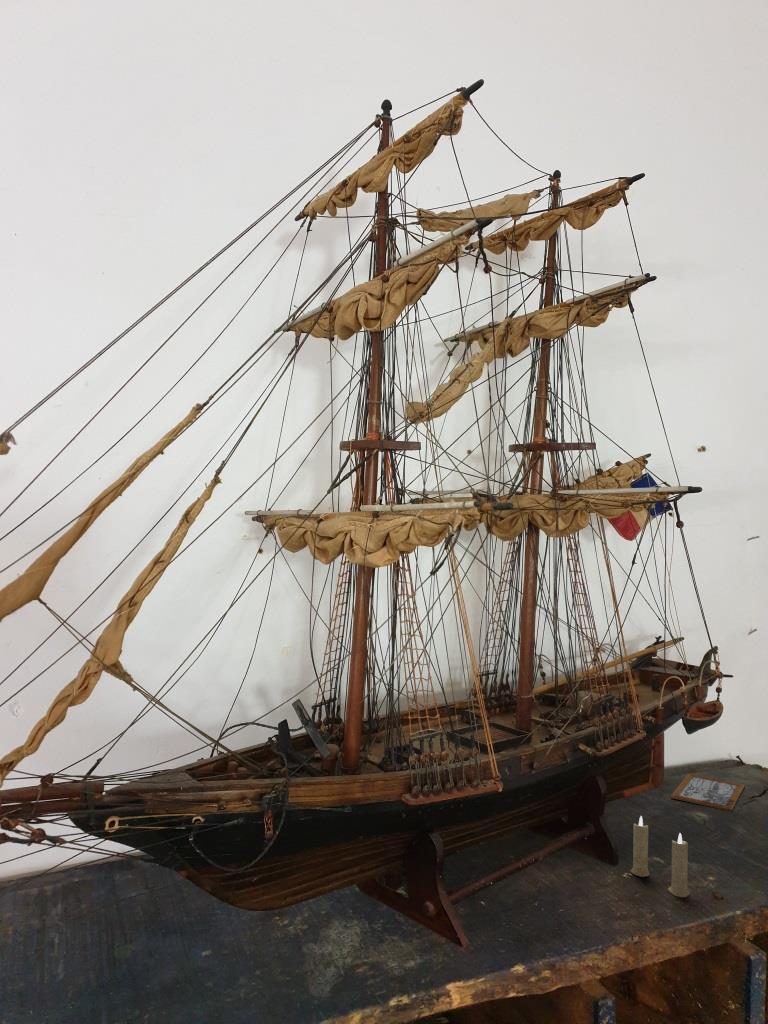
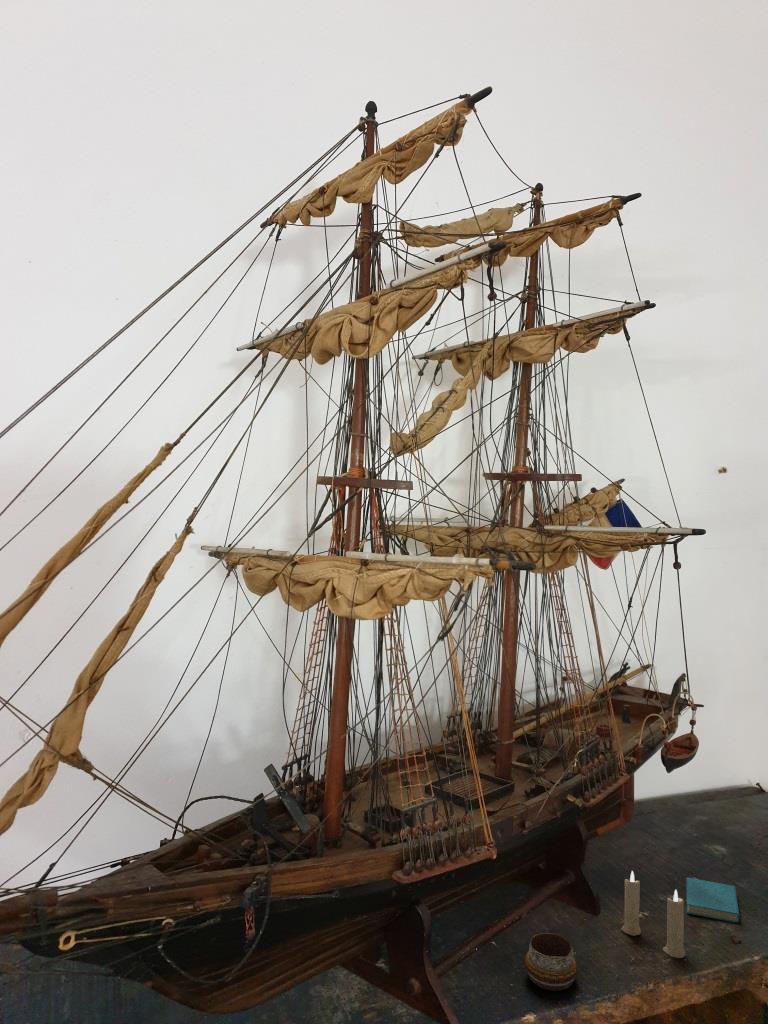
picture frame: present [671,774,745,811] -> none [646,808,716,851]
book: none [698,831,750,872] -> present [686,878,739,923]
decorative bowl: none [530,865,579,916] -> present [525,933,577,991]

